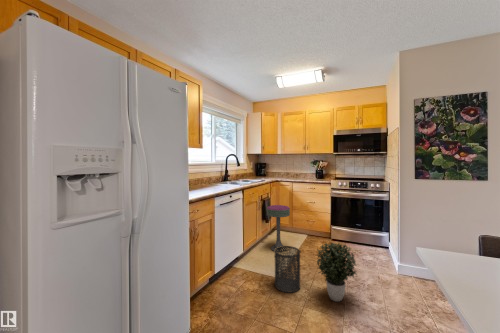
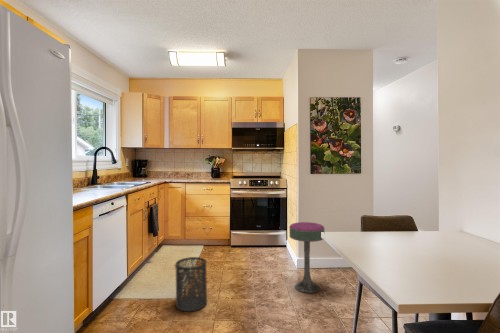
bar stool: present [267,205,290,250] -> present [289,222,325,293]
potted plant: present [317,243,356,302] -> none [225,244,267,307]

